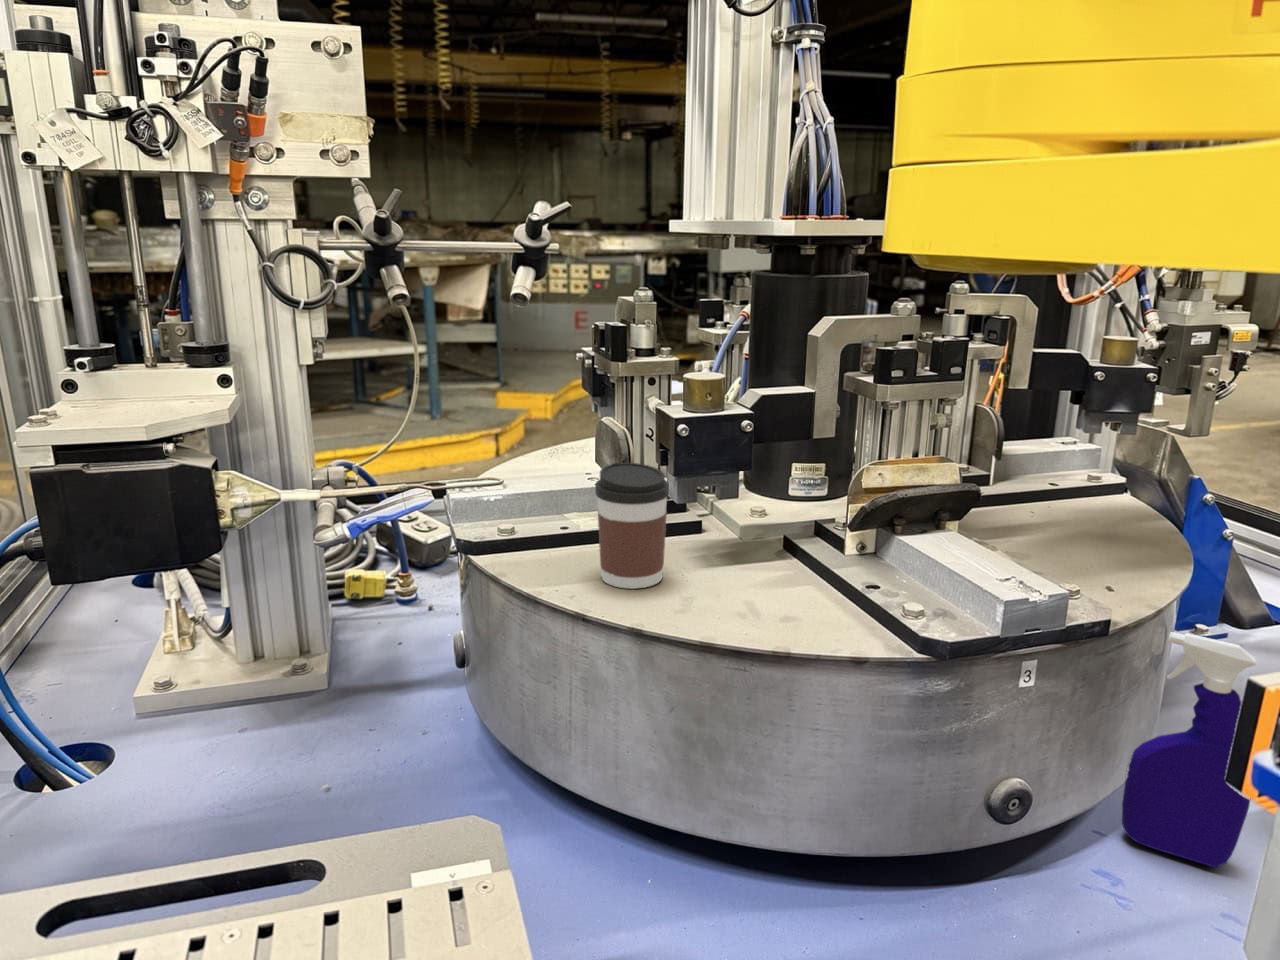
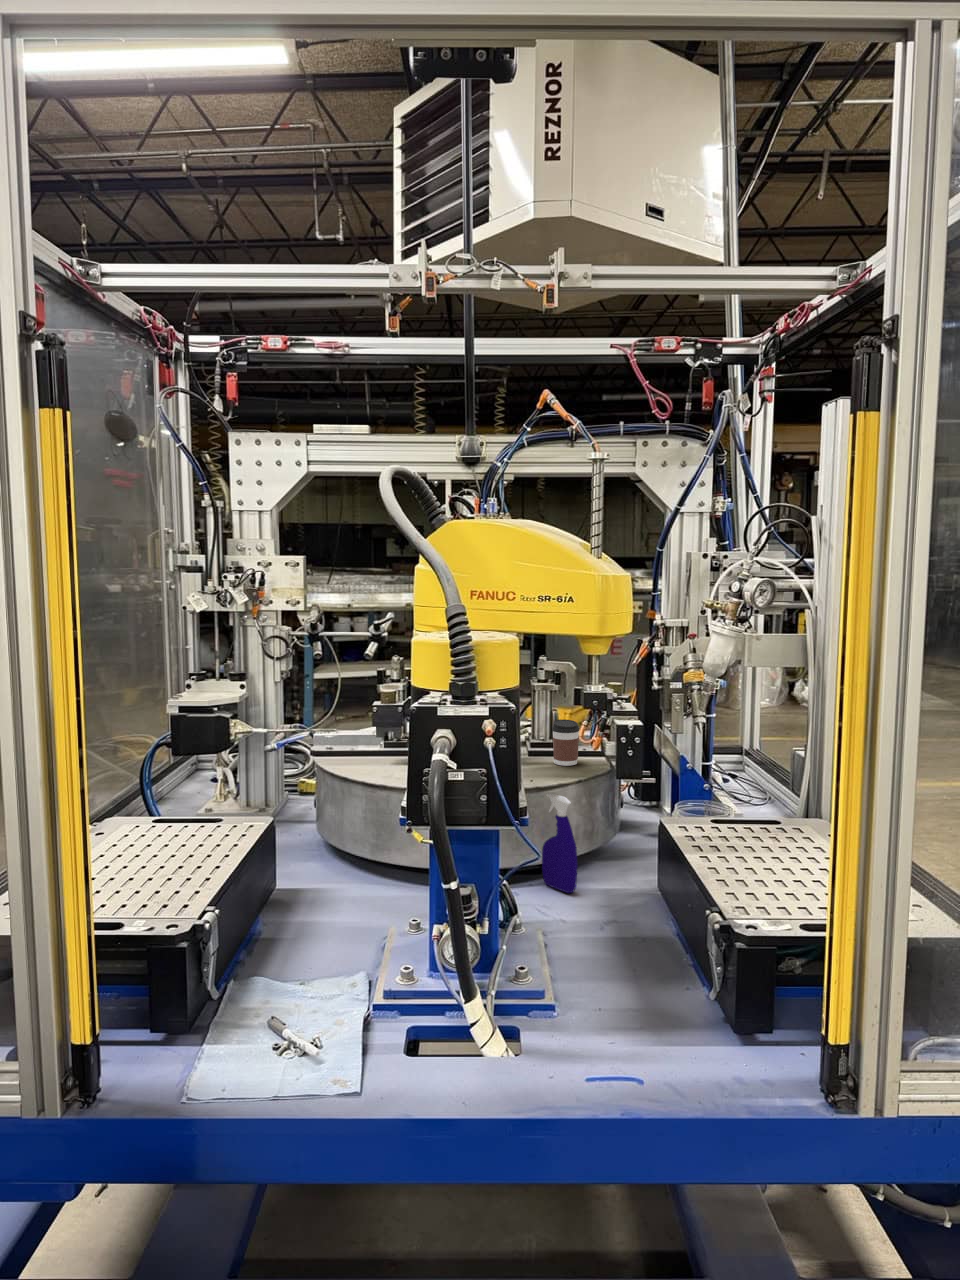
coffee cup: present [595,463,669,589] -> present [552,720,579,766]

